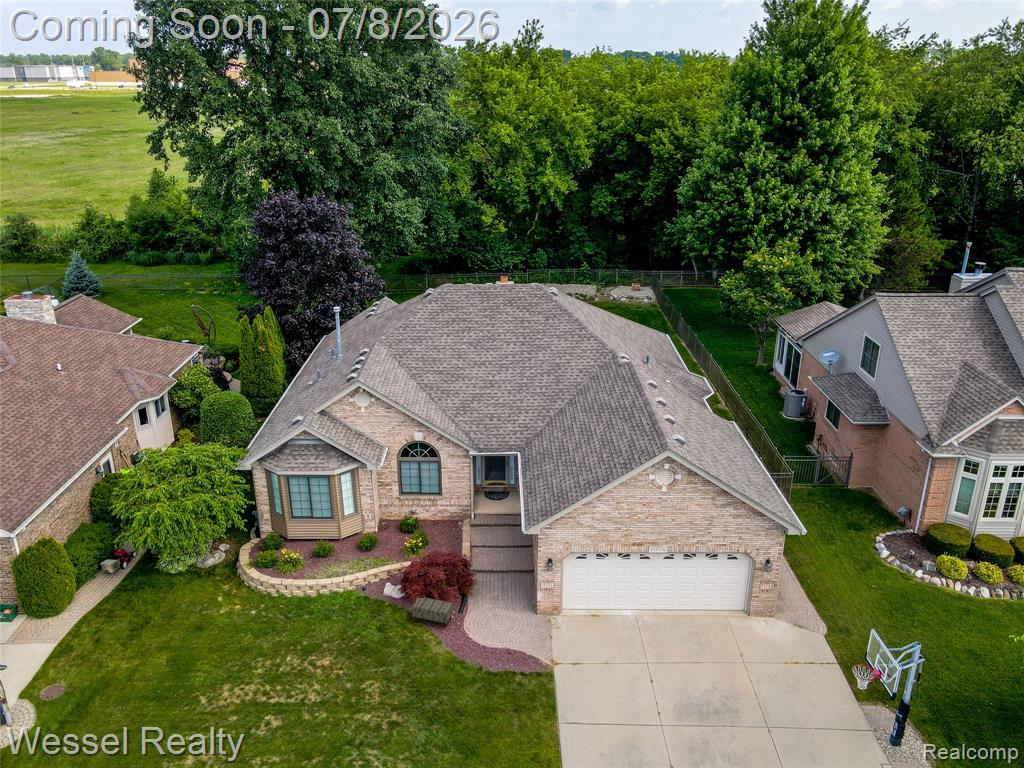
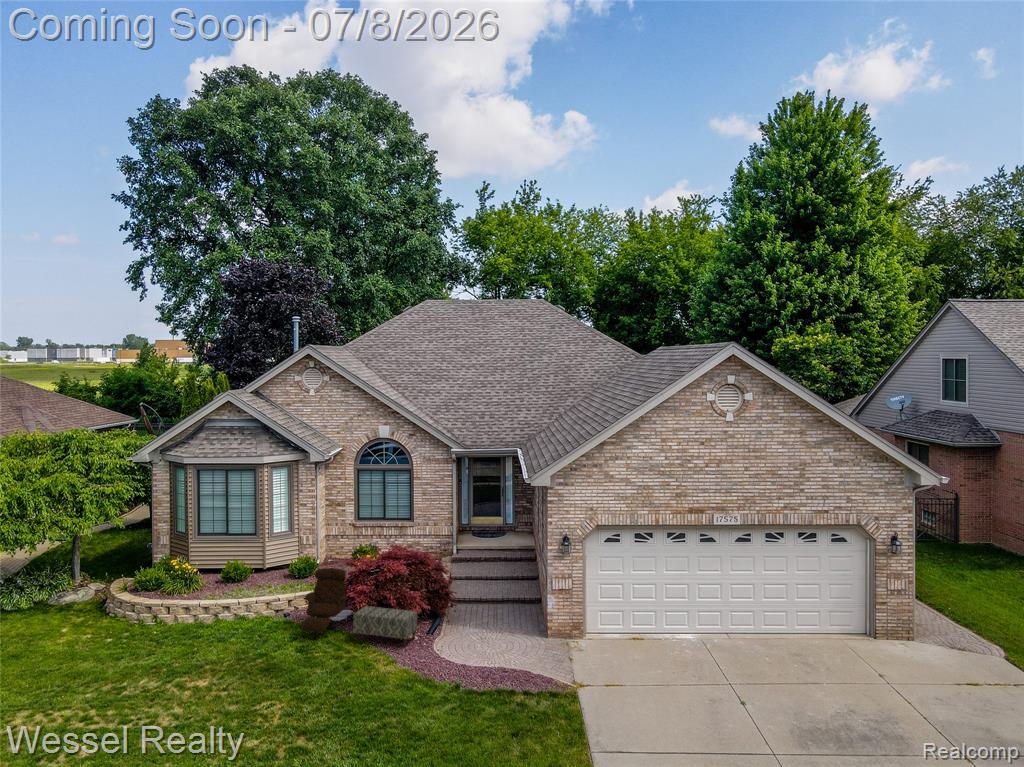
lounge chair: none [378,567,407,620] -> present [301,568,347,640]

